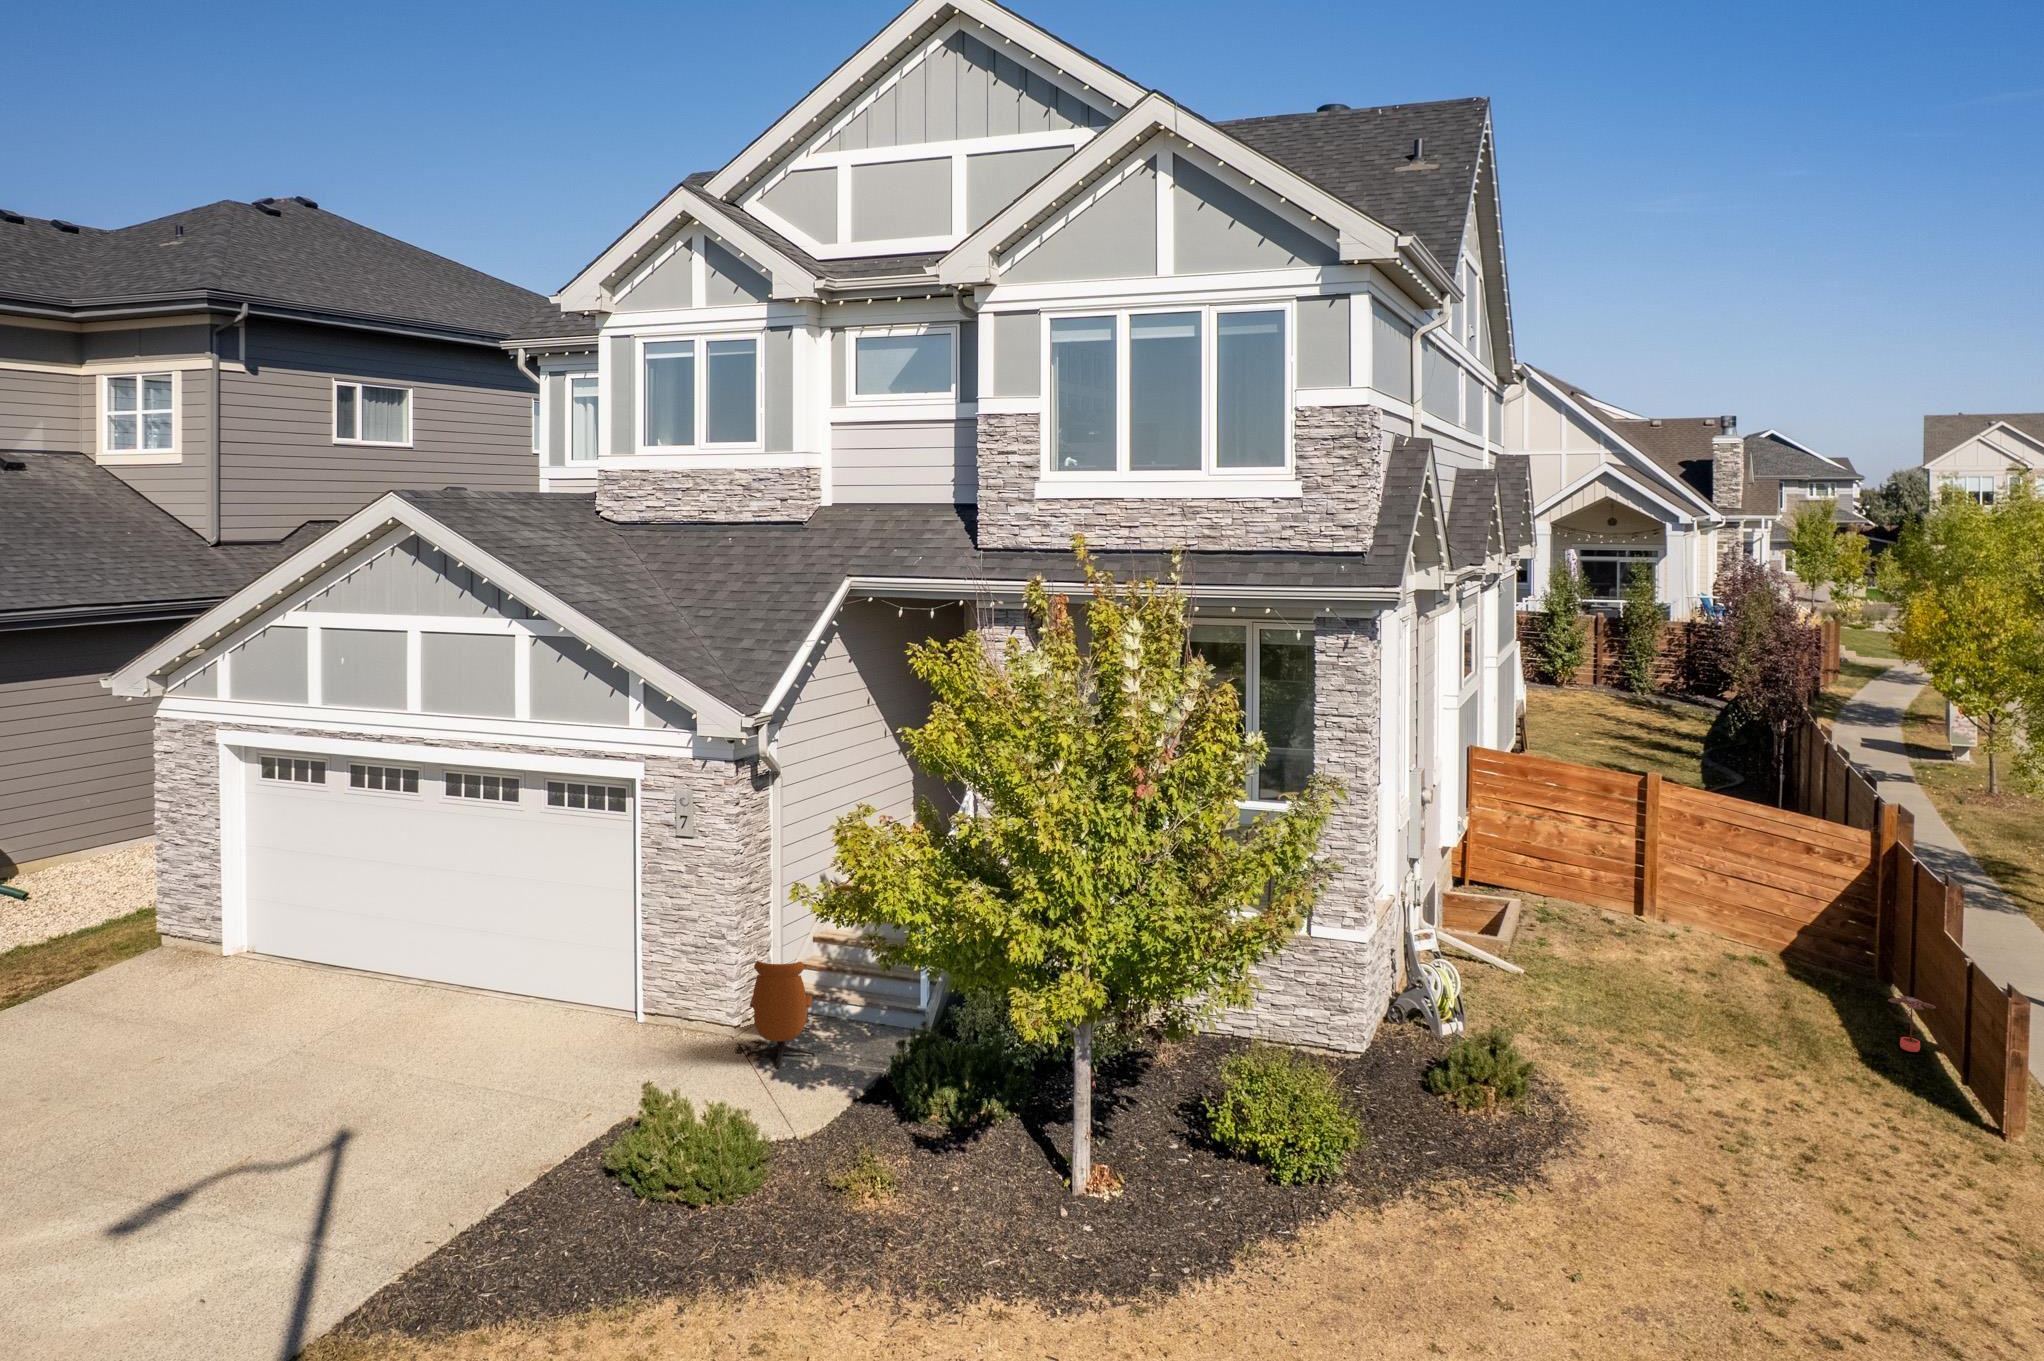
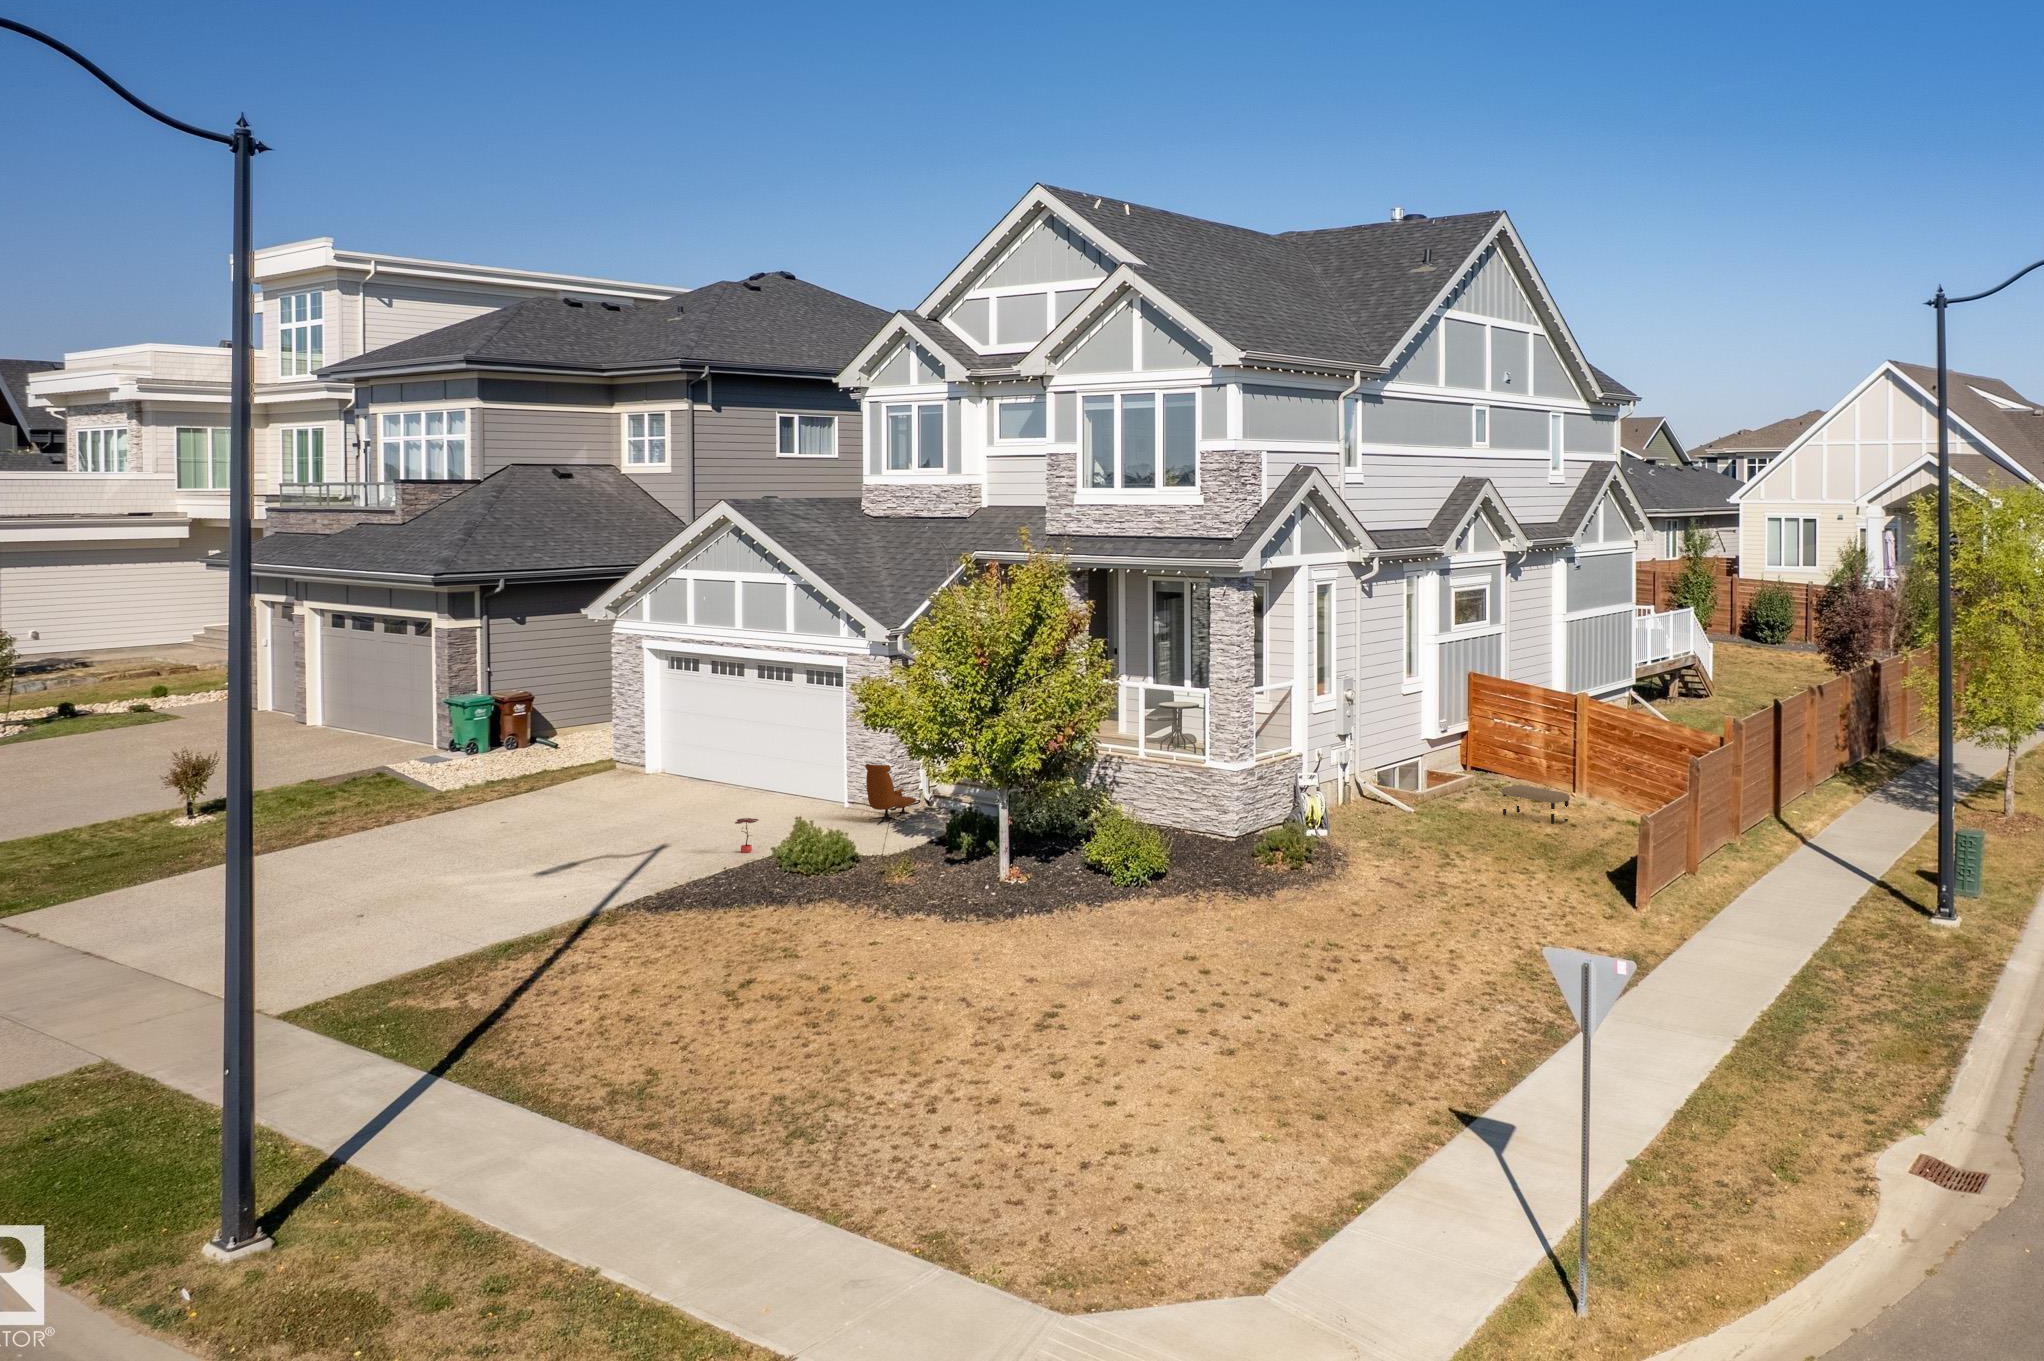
bench: none [1555,872,1656,931] -> present [1502,785,1570,824]
potted plant: present [1888,996,1936,1052] -> present [735,818,758,853]

